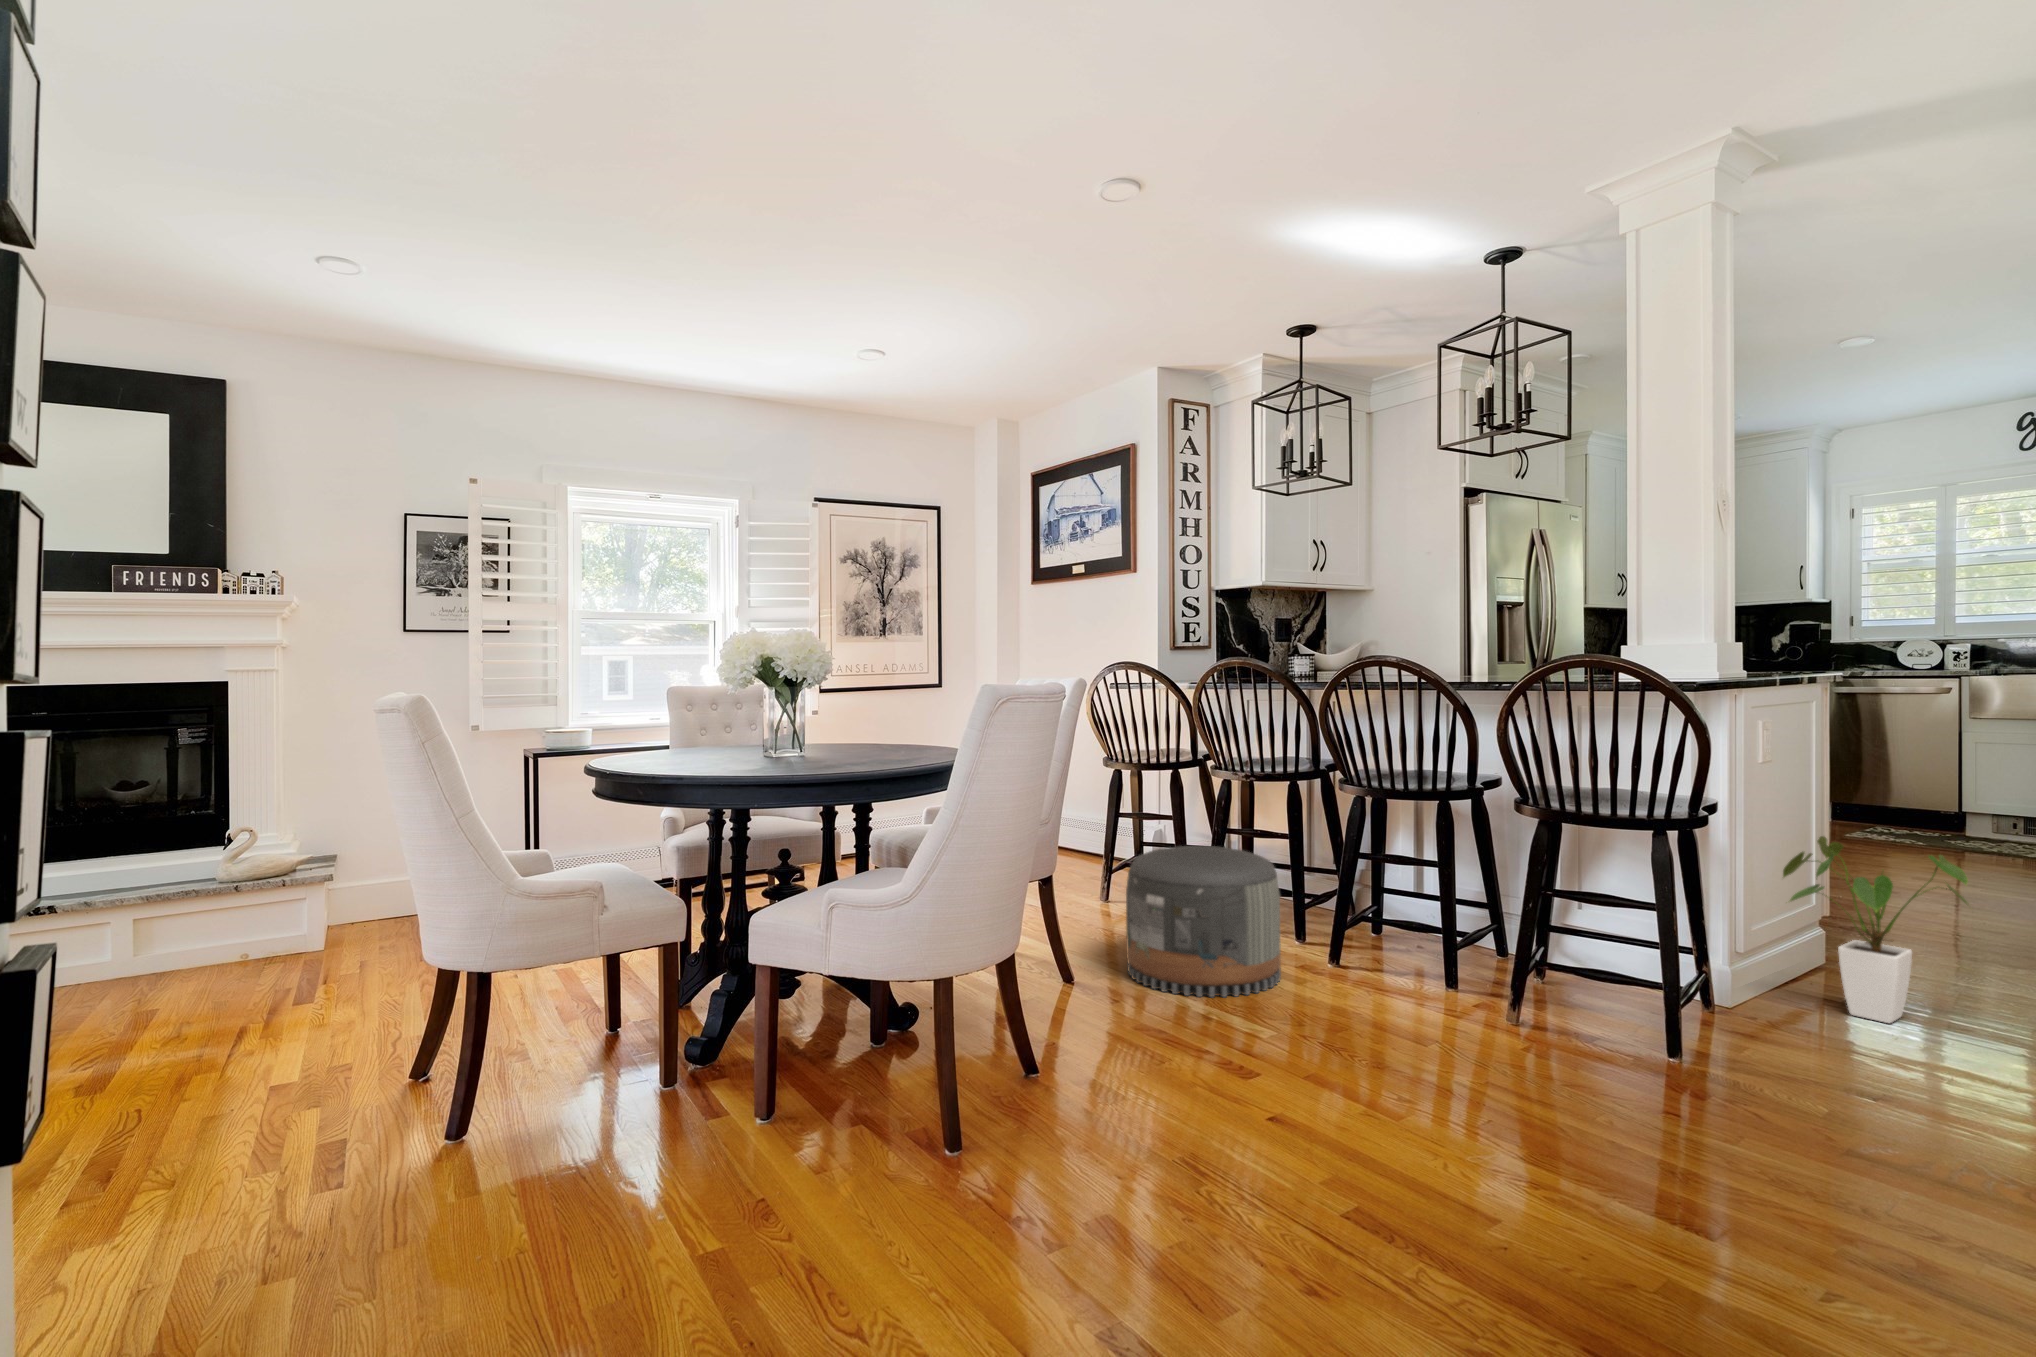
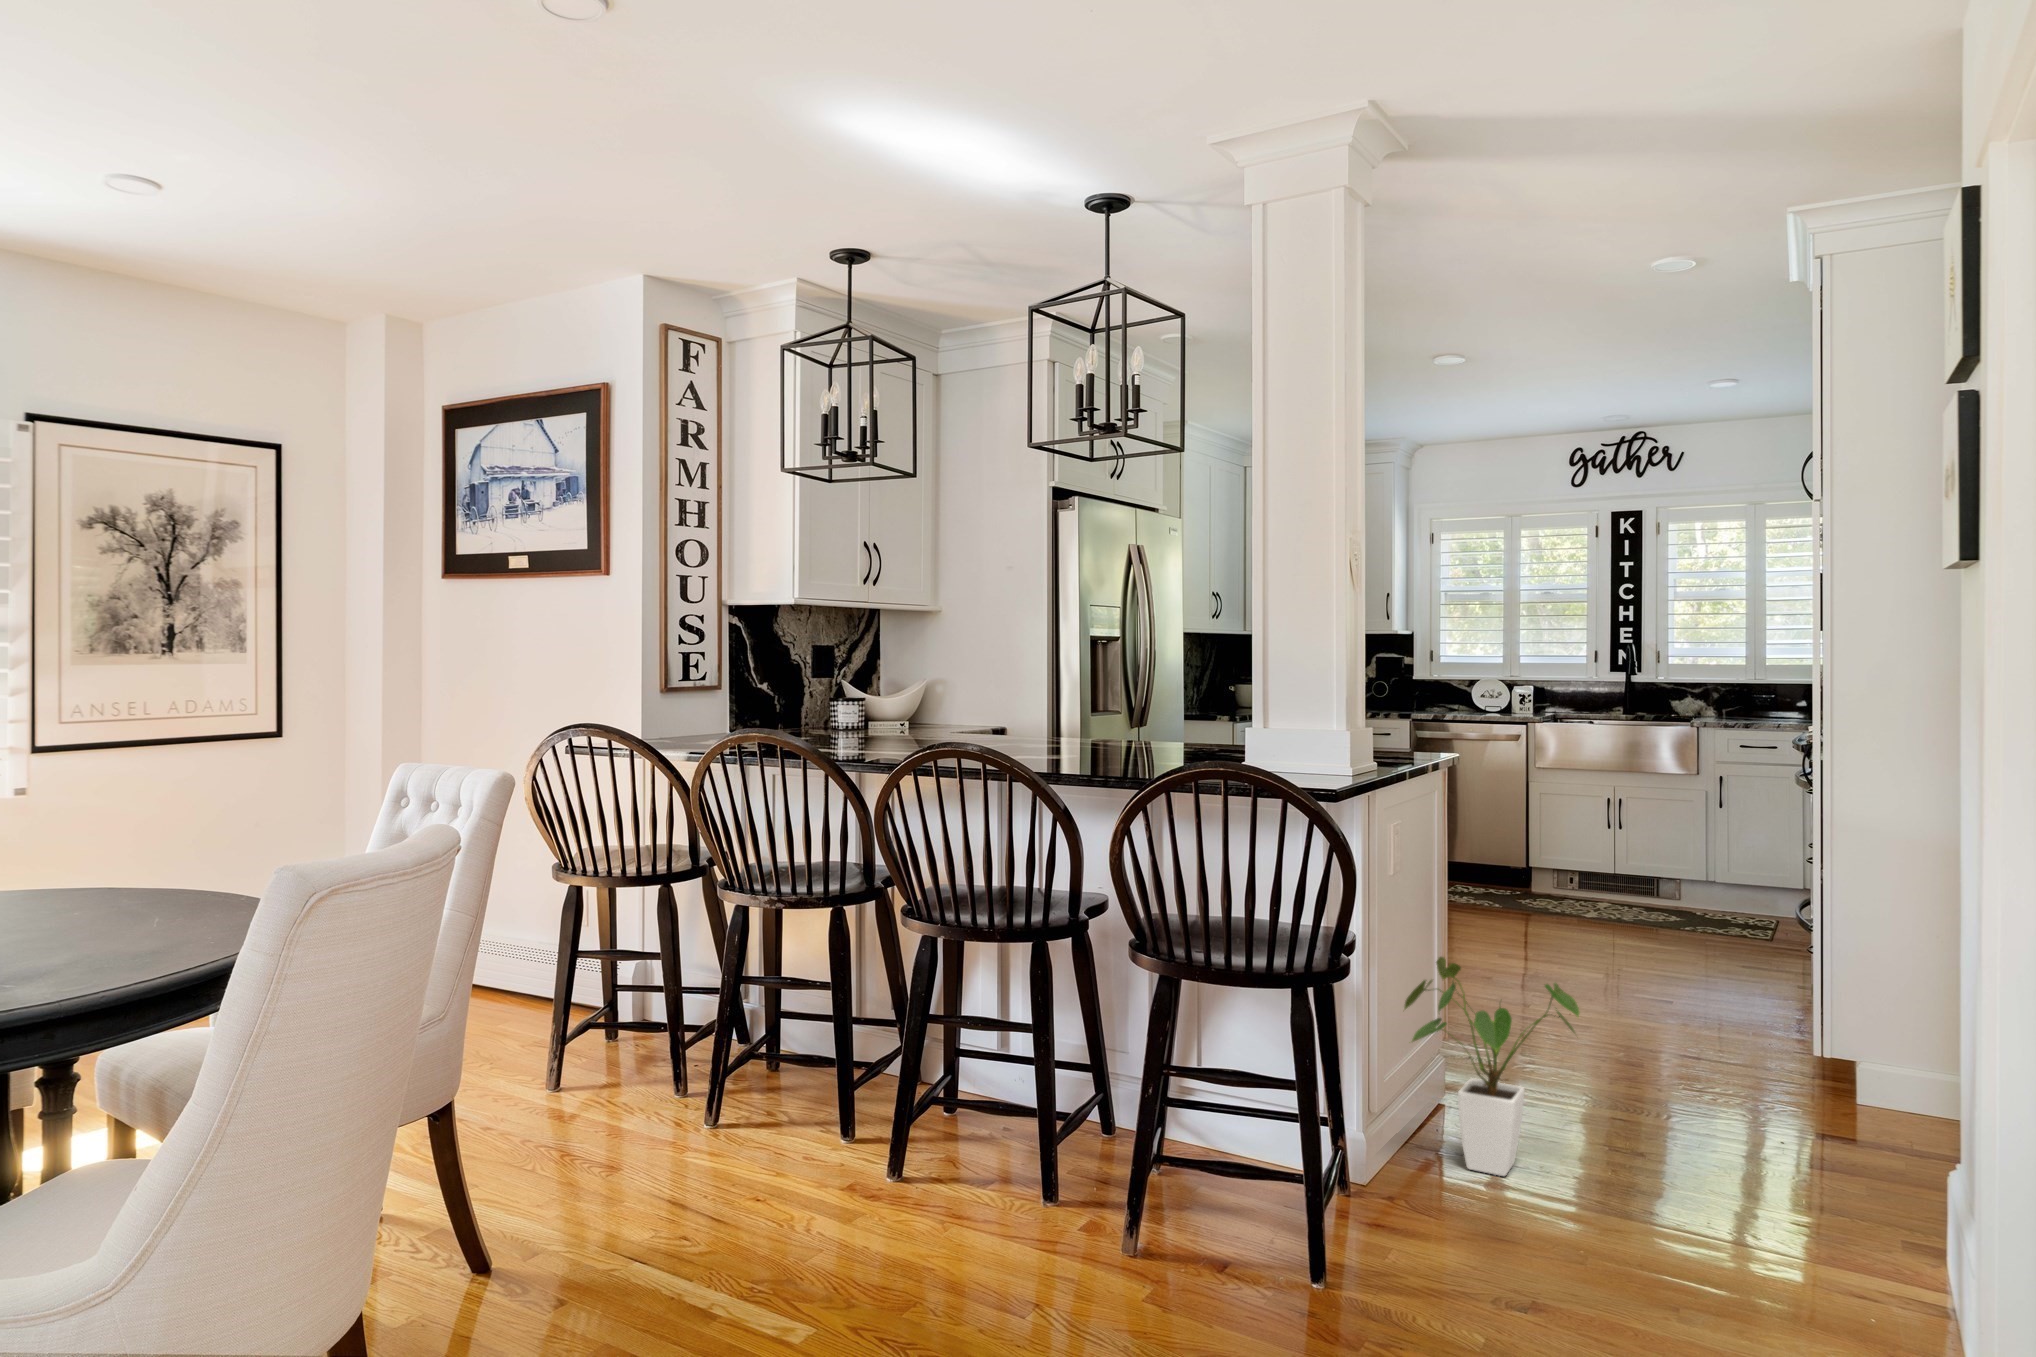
pouf: present [1126,846,1281,997] -> none [591,1019,823,1264]

